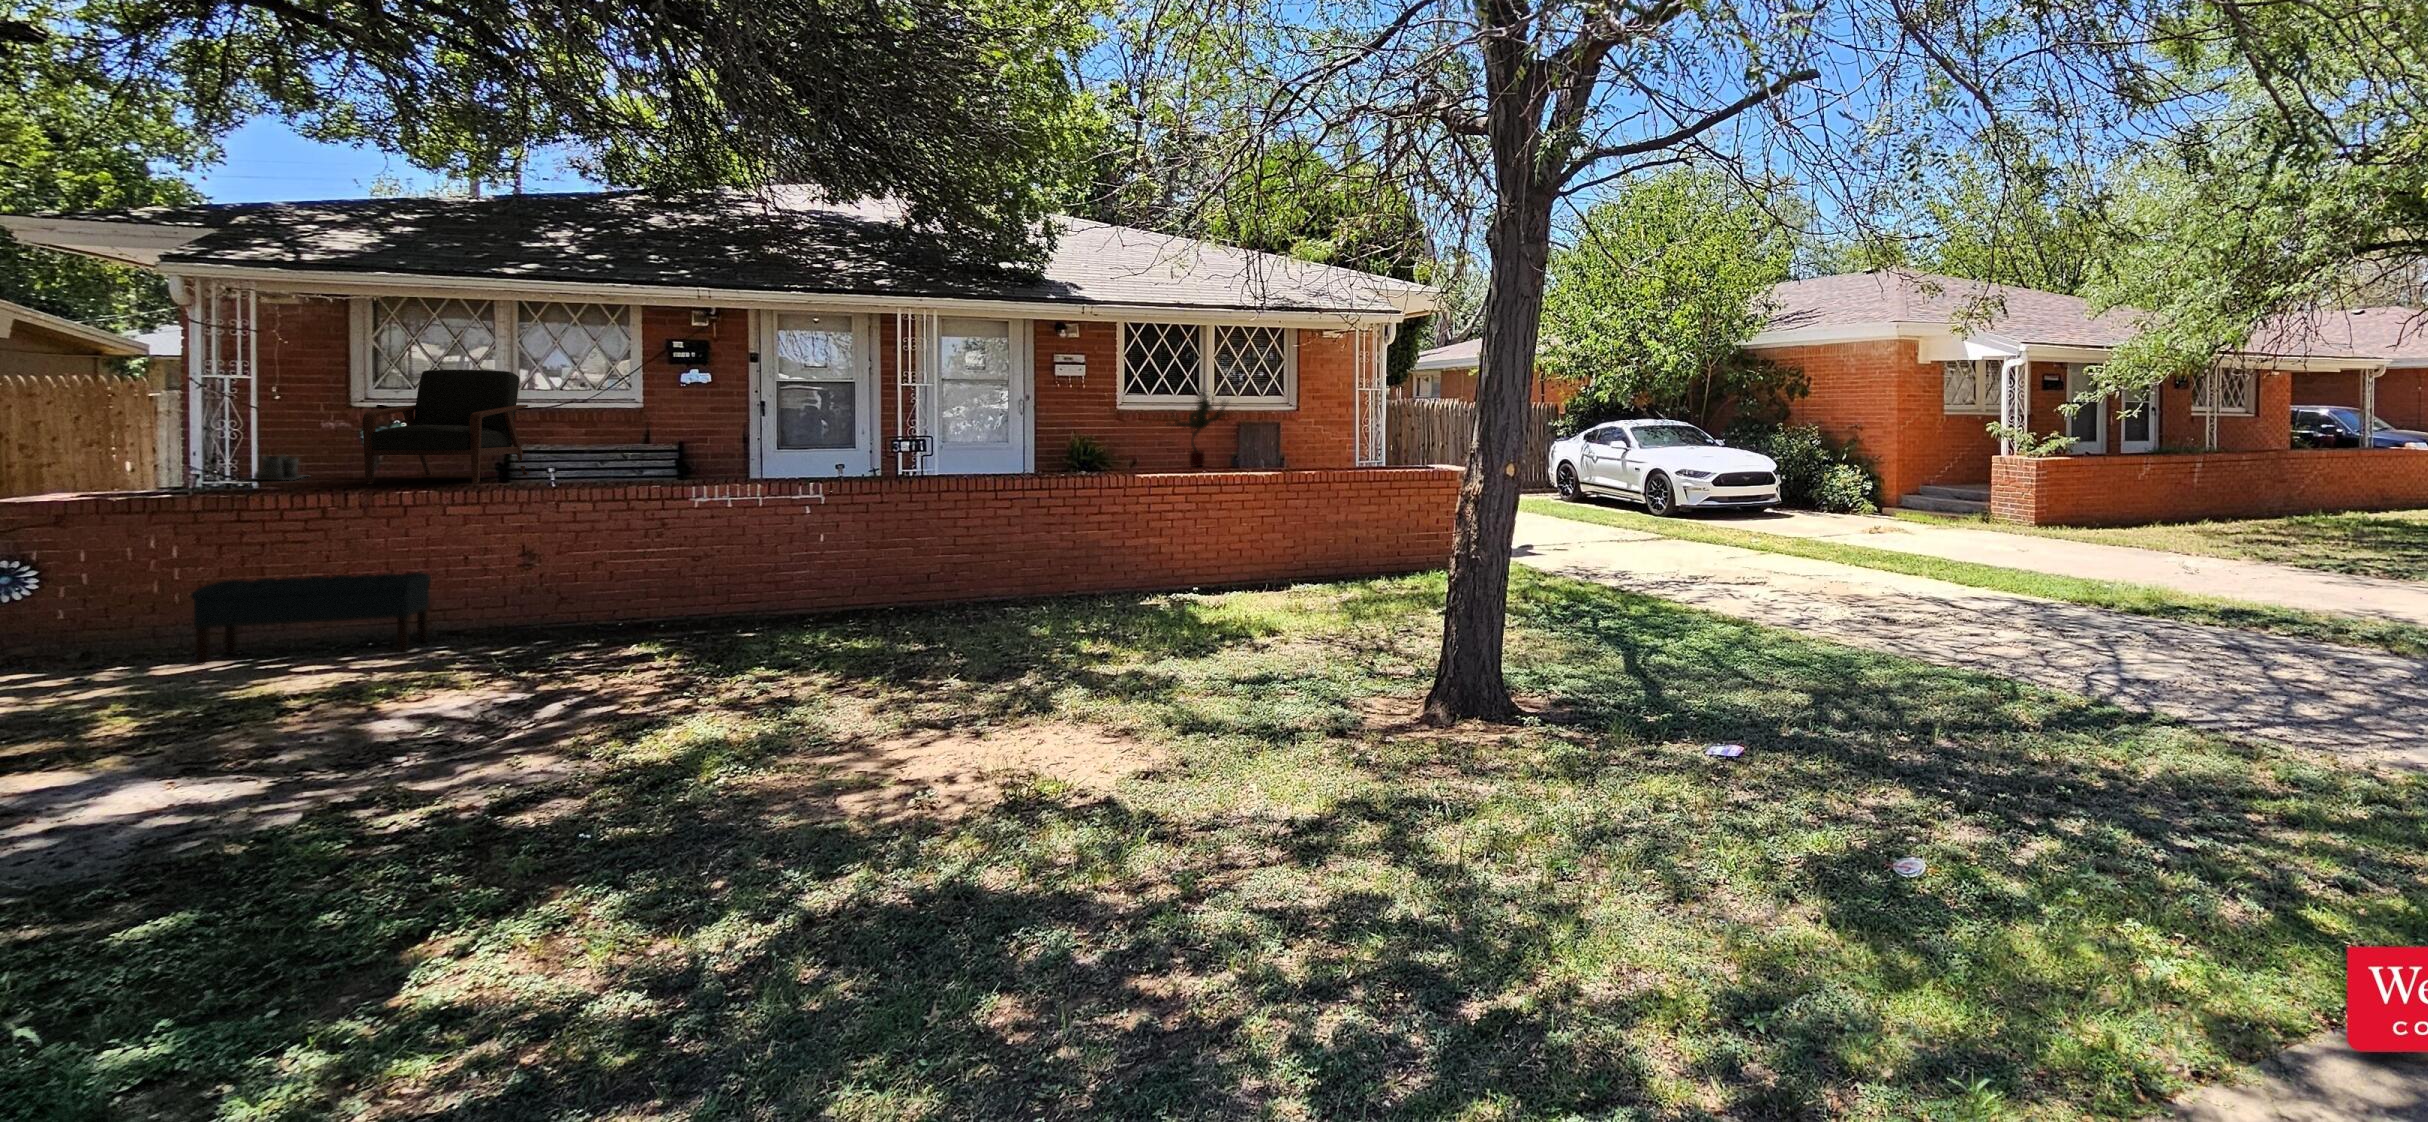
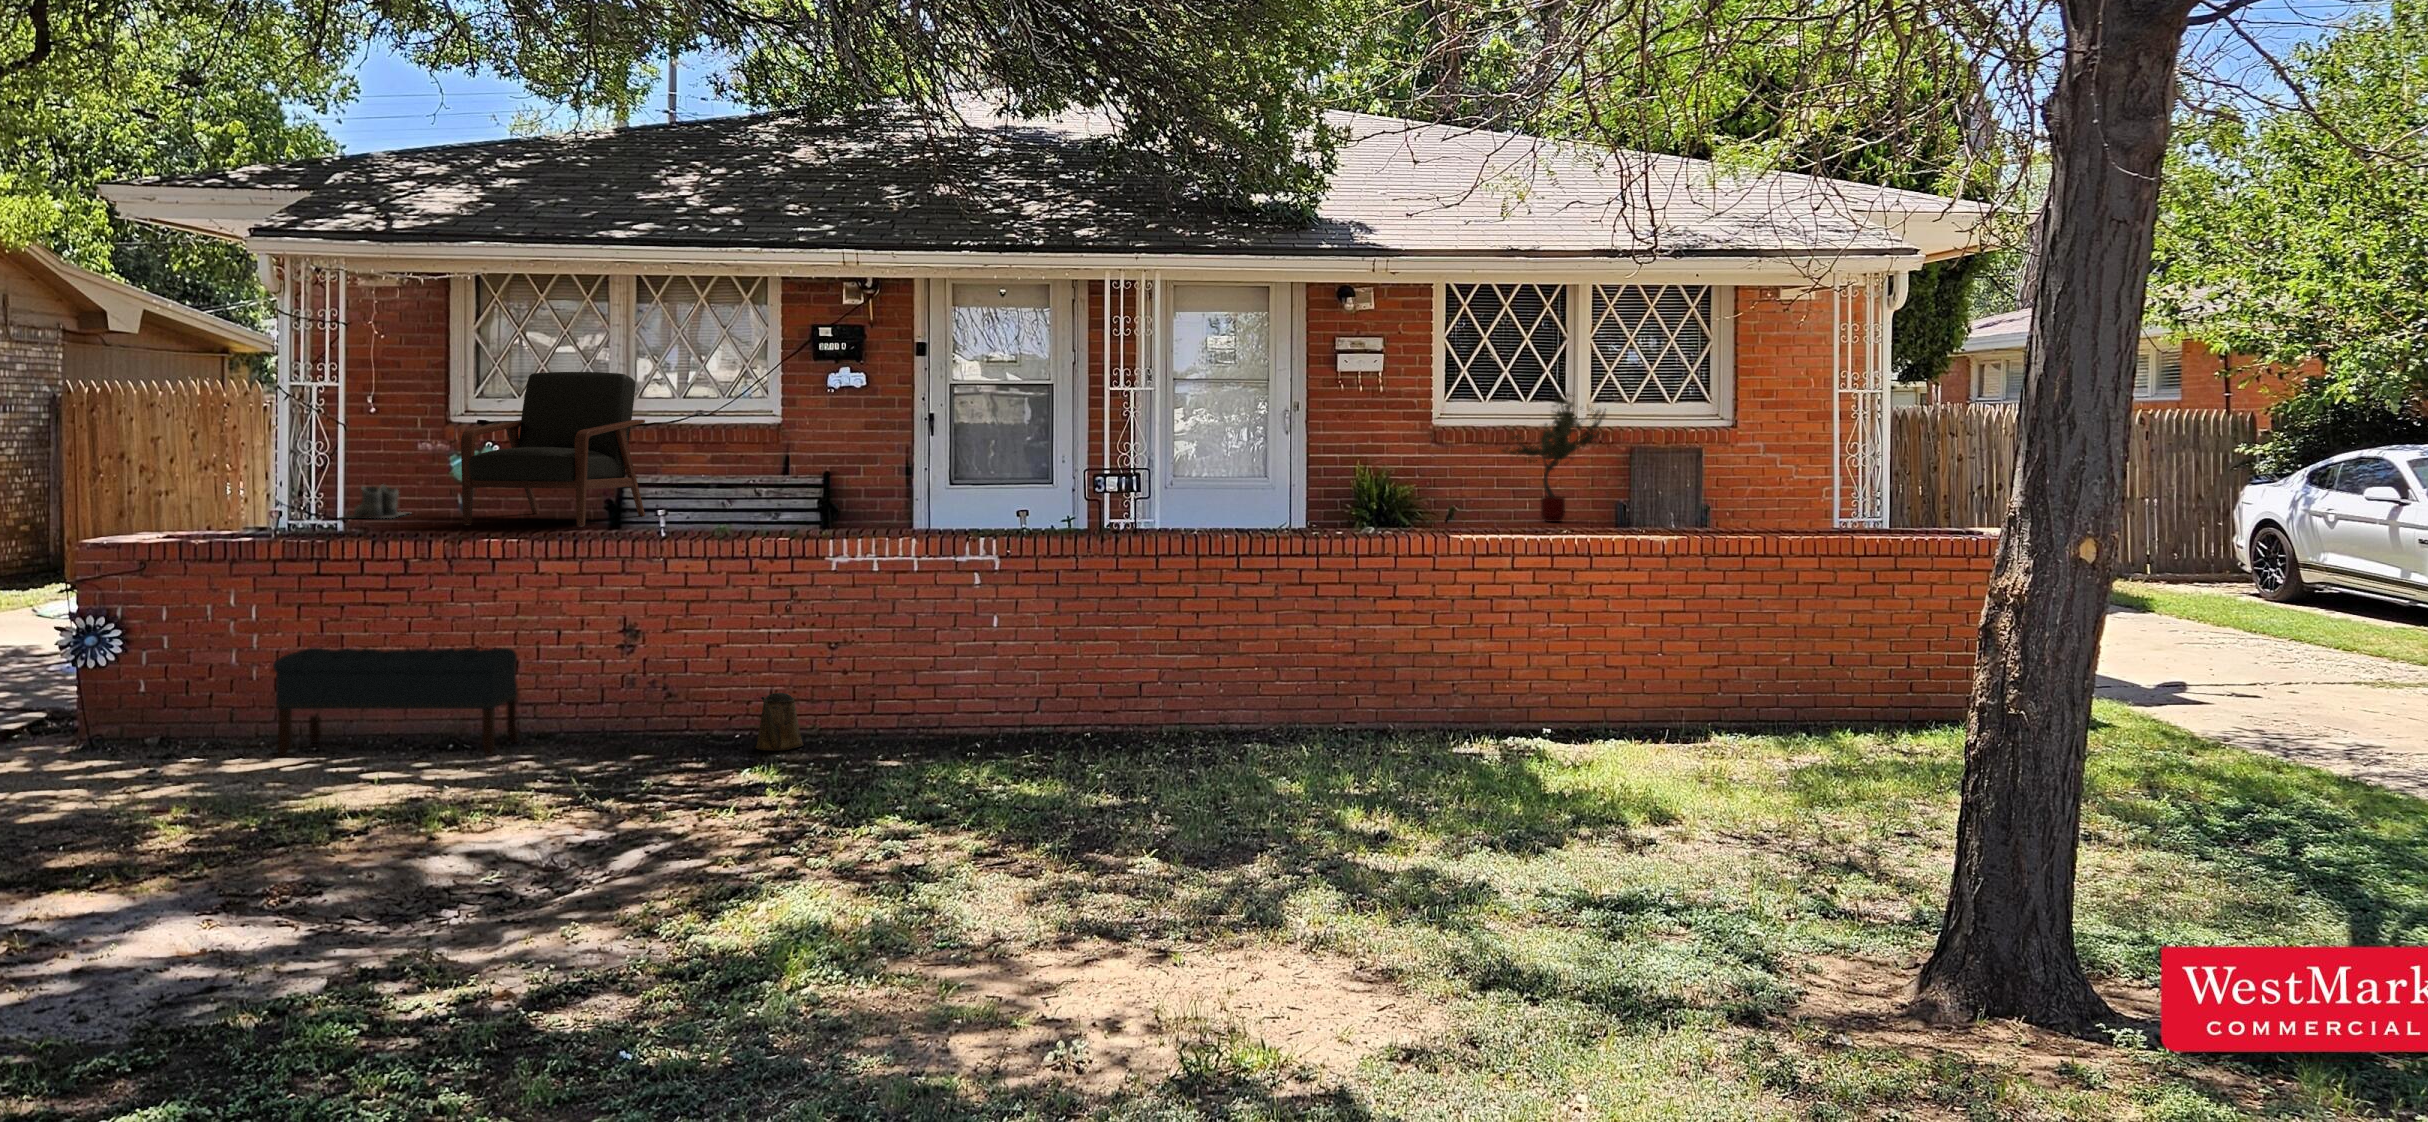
watering can: none [637,594,676,634] -> present [755,693,804,751]

